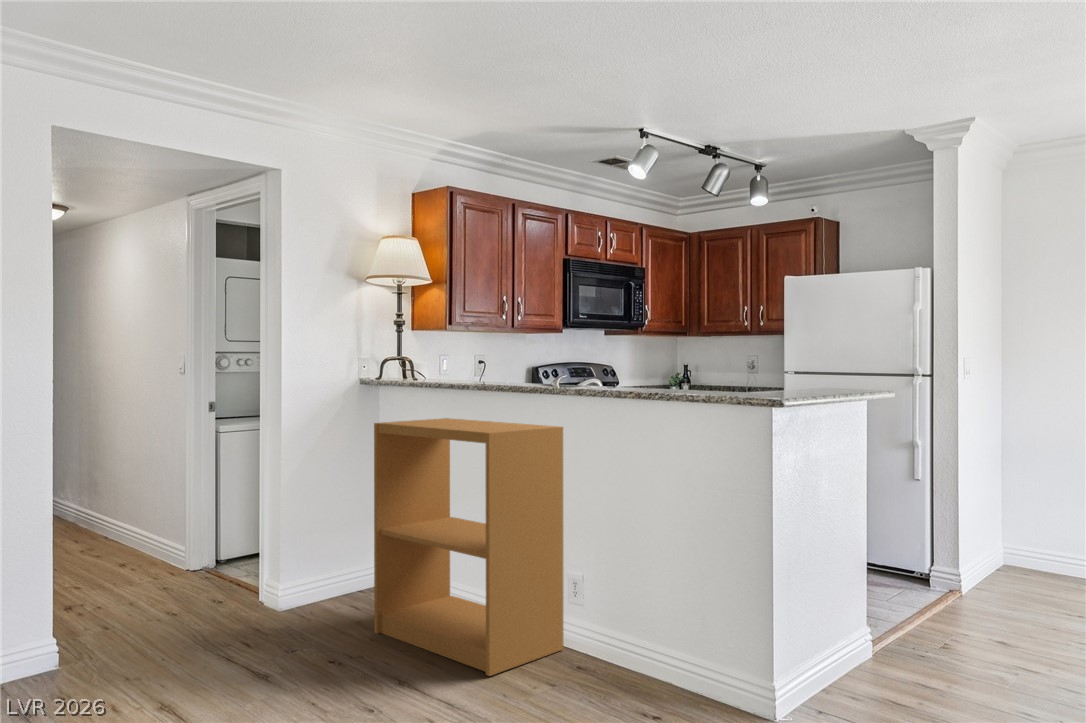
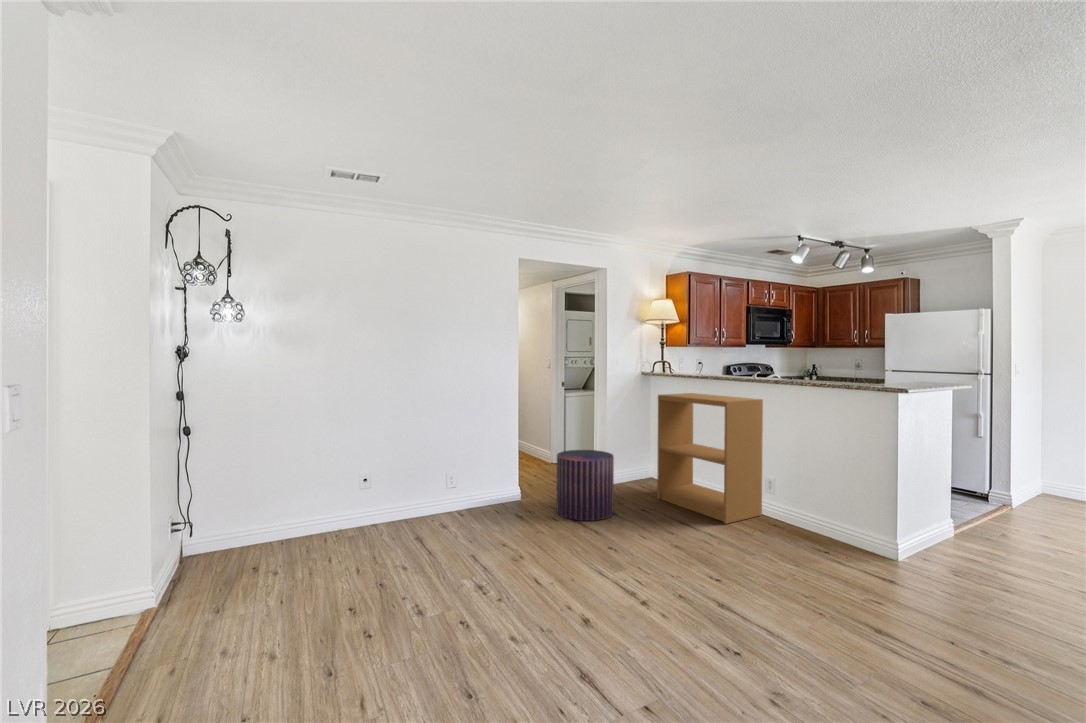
pouf: none [136,543,267,702] -> present [557,450,614,521]

